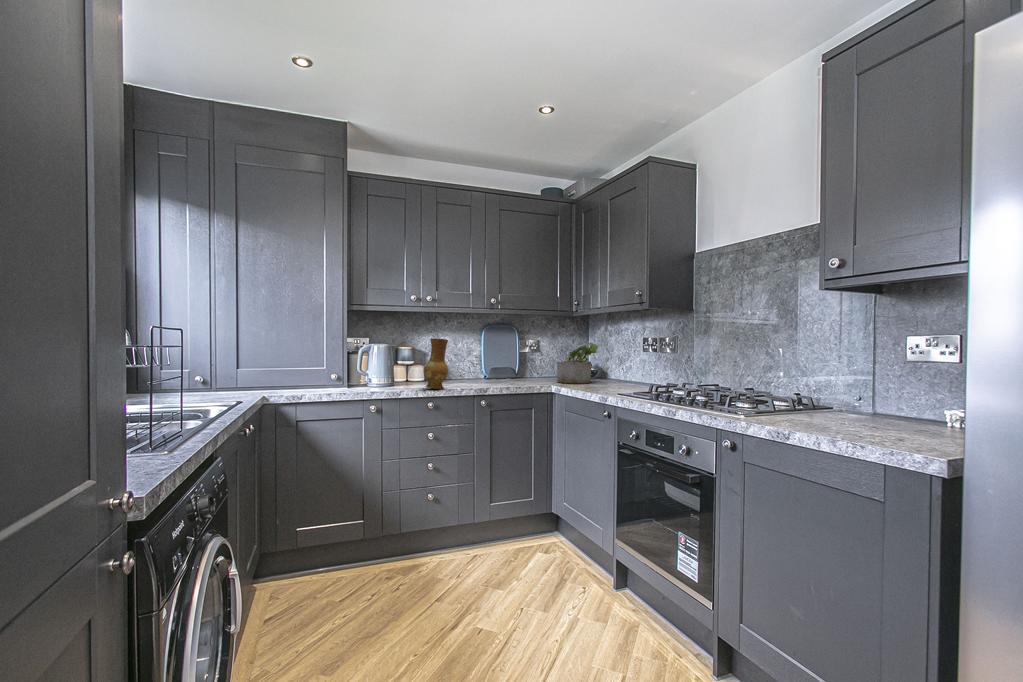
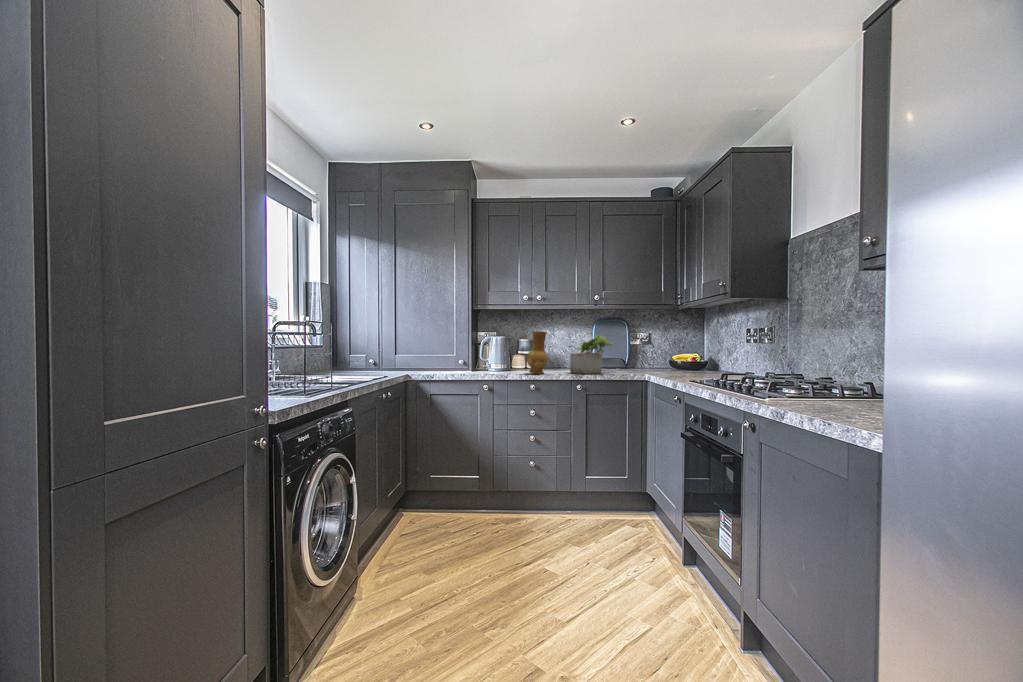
potted plant: present [557,343,598,384] -> present [570,335,613,374]

